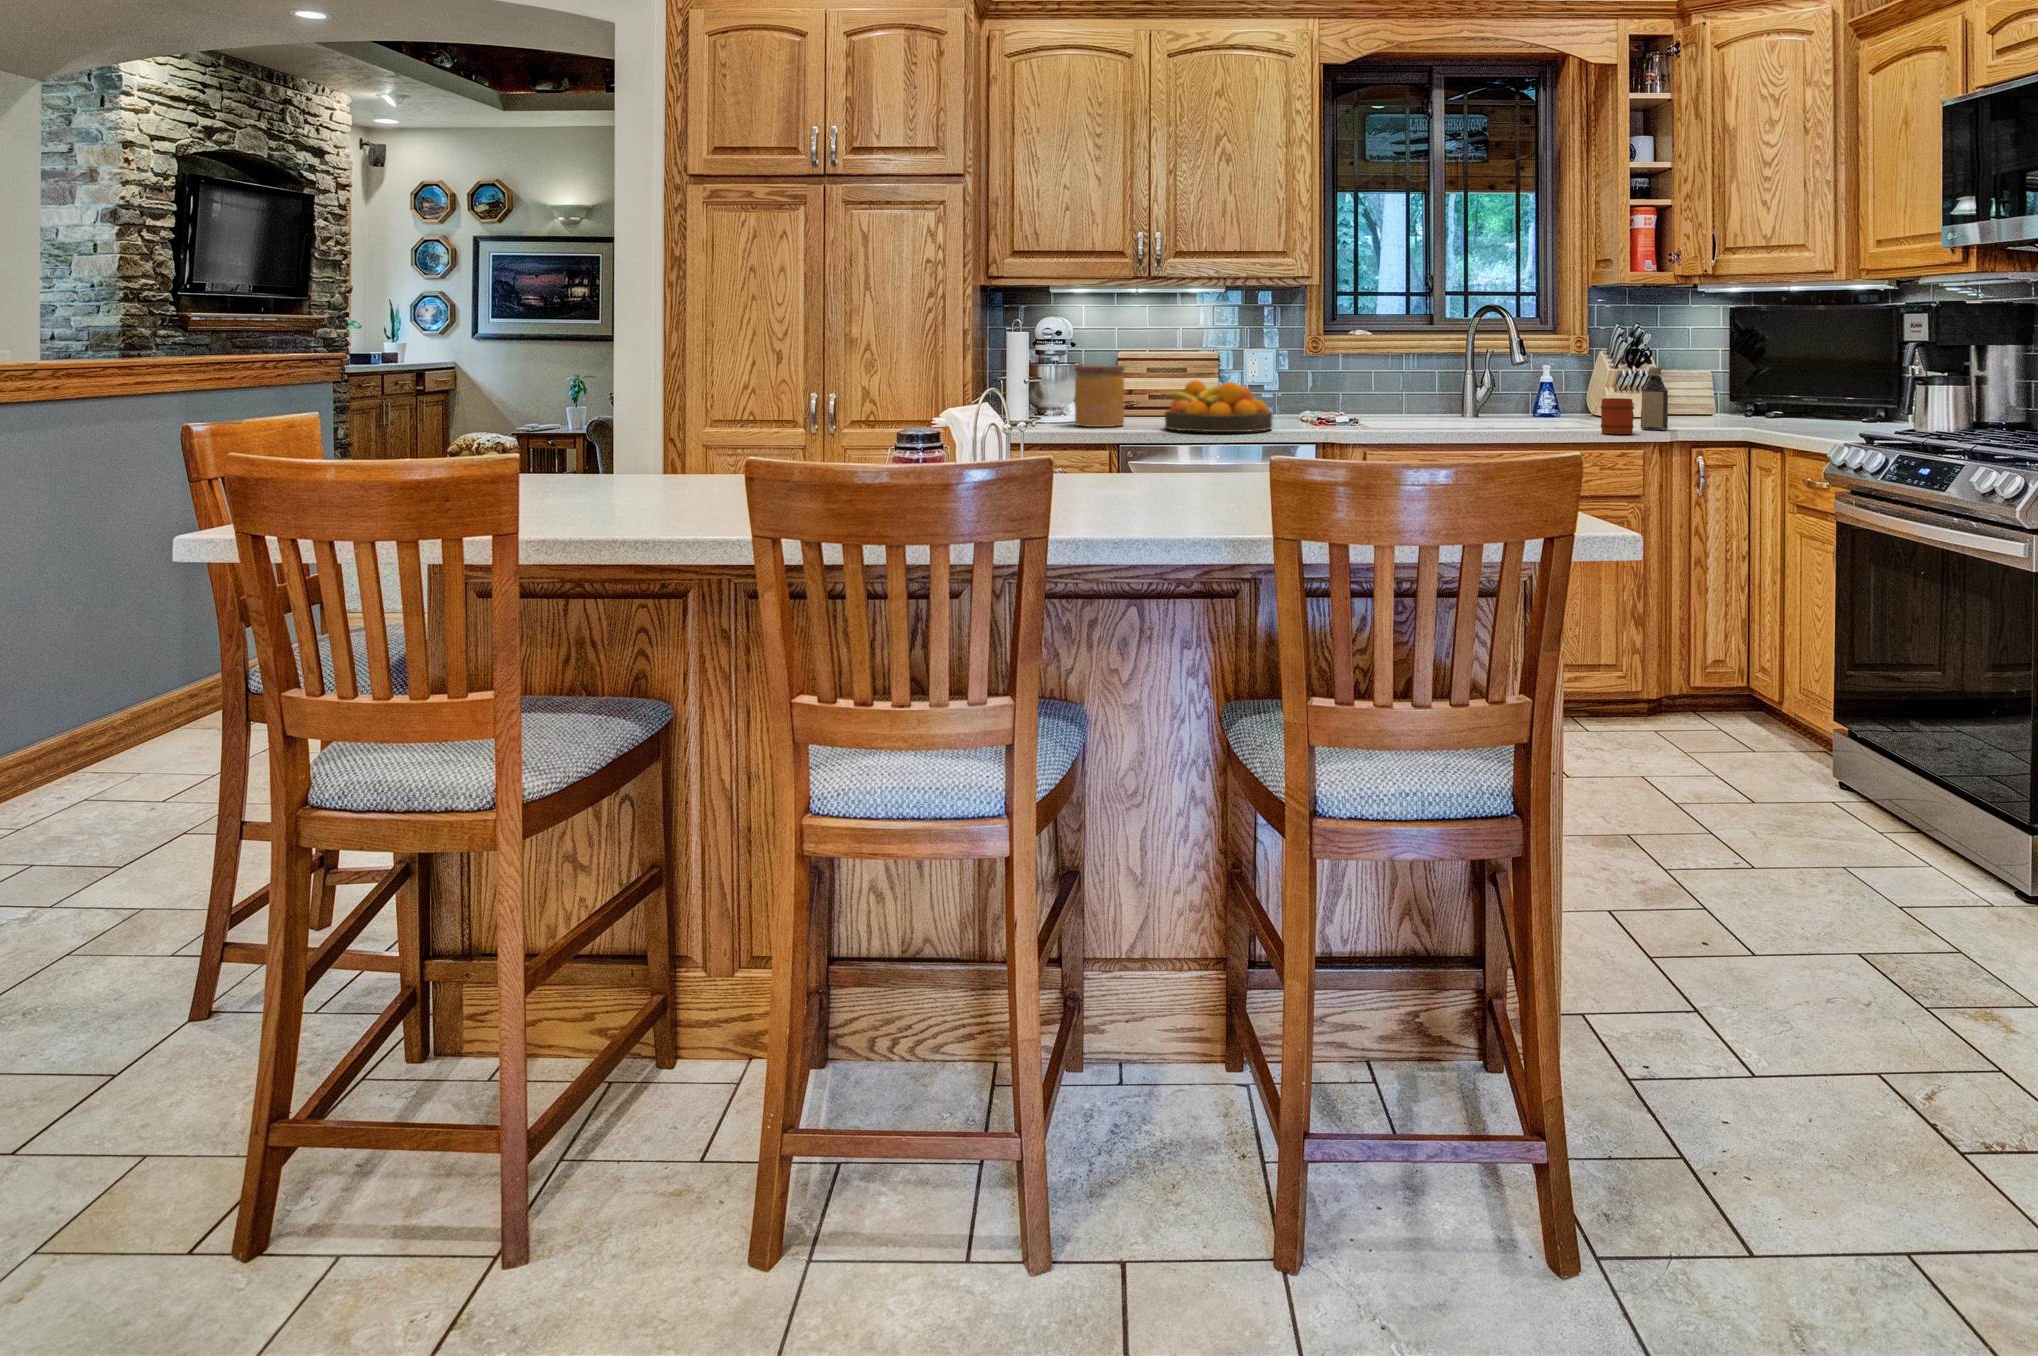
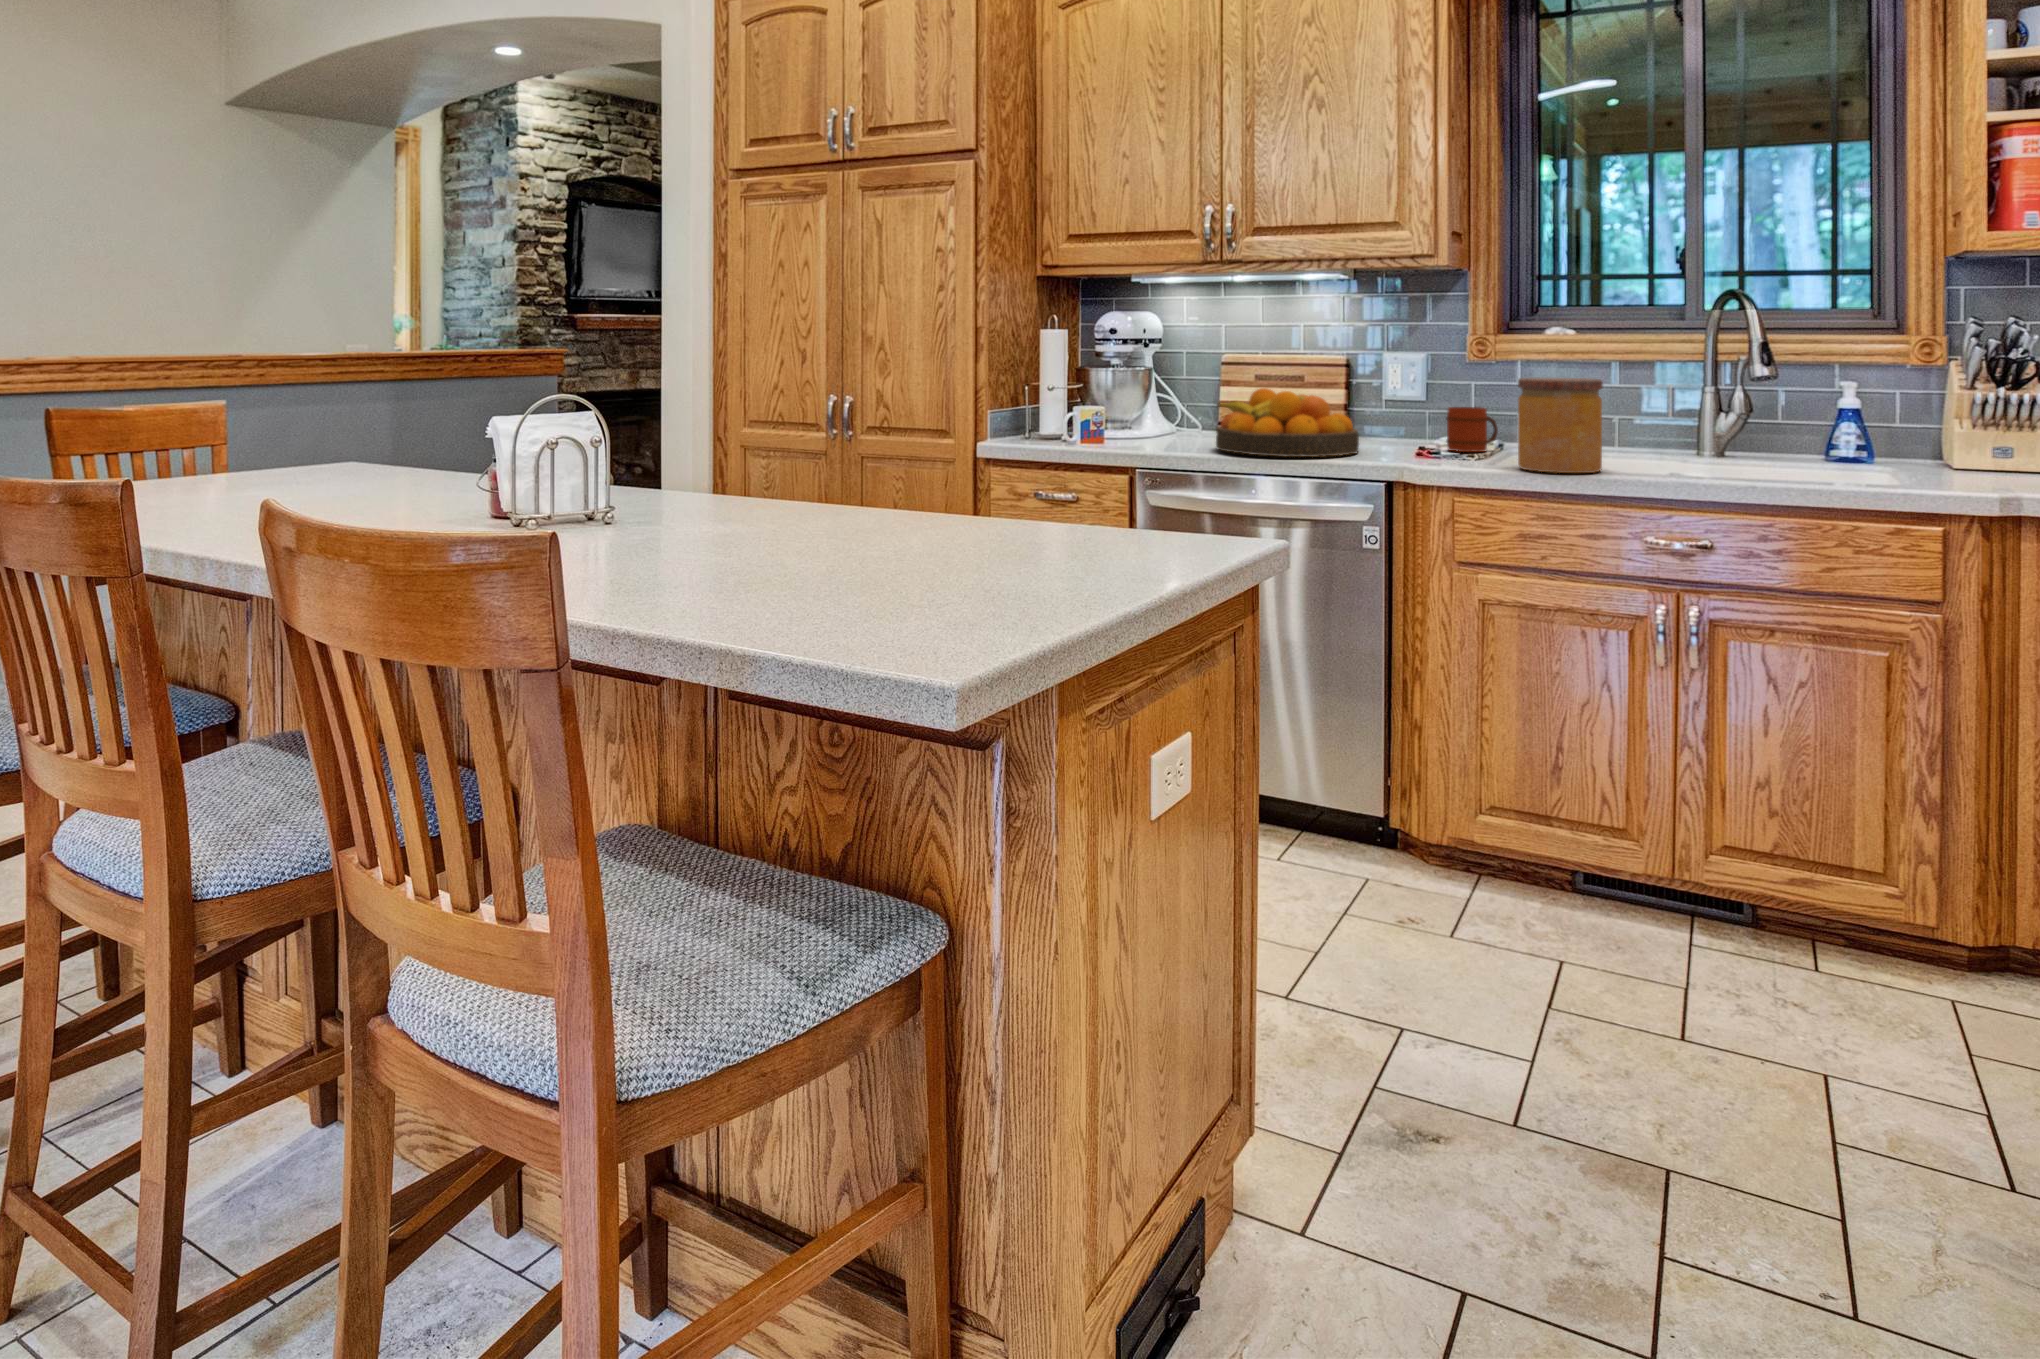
jar: present [1075,365,1124,427] -> present [1518,378,1603,473]
bottle: present [1641,367,1668,430] -> none [1959,384,2013,489]
mug: present [1601,398,1634,434] -> present [1447,407,1498,452]

